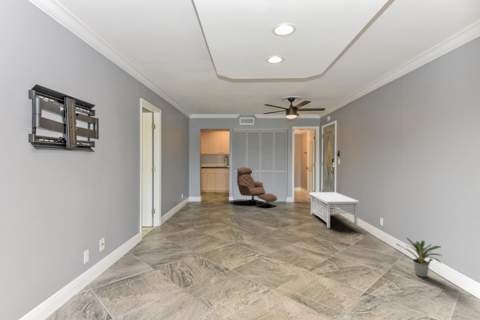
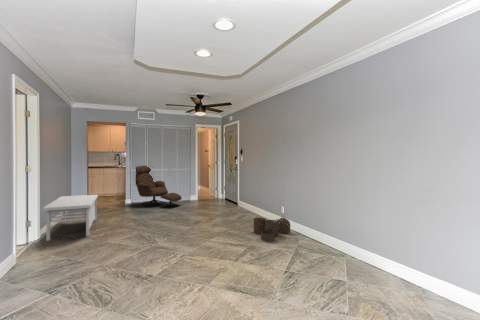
storage bench: present [309,192,359,228] -> present [43,195,98,241]
woven basket: none [342,225,390,256] -> present [254,218,290,241]
potted plant: present [397,238,441,277] -> none [300,220,333,250]

